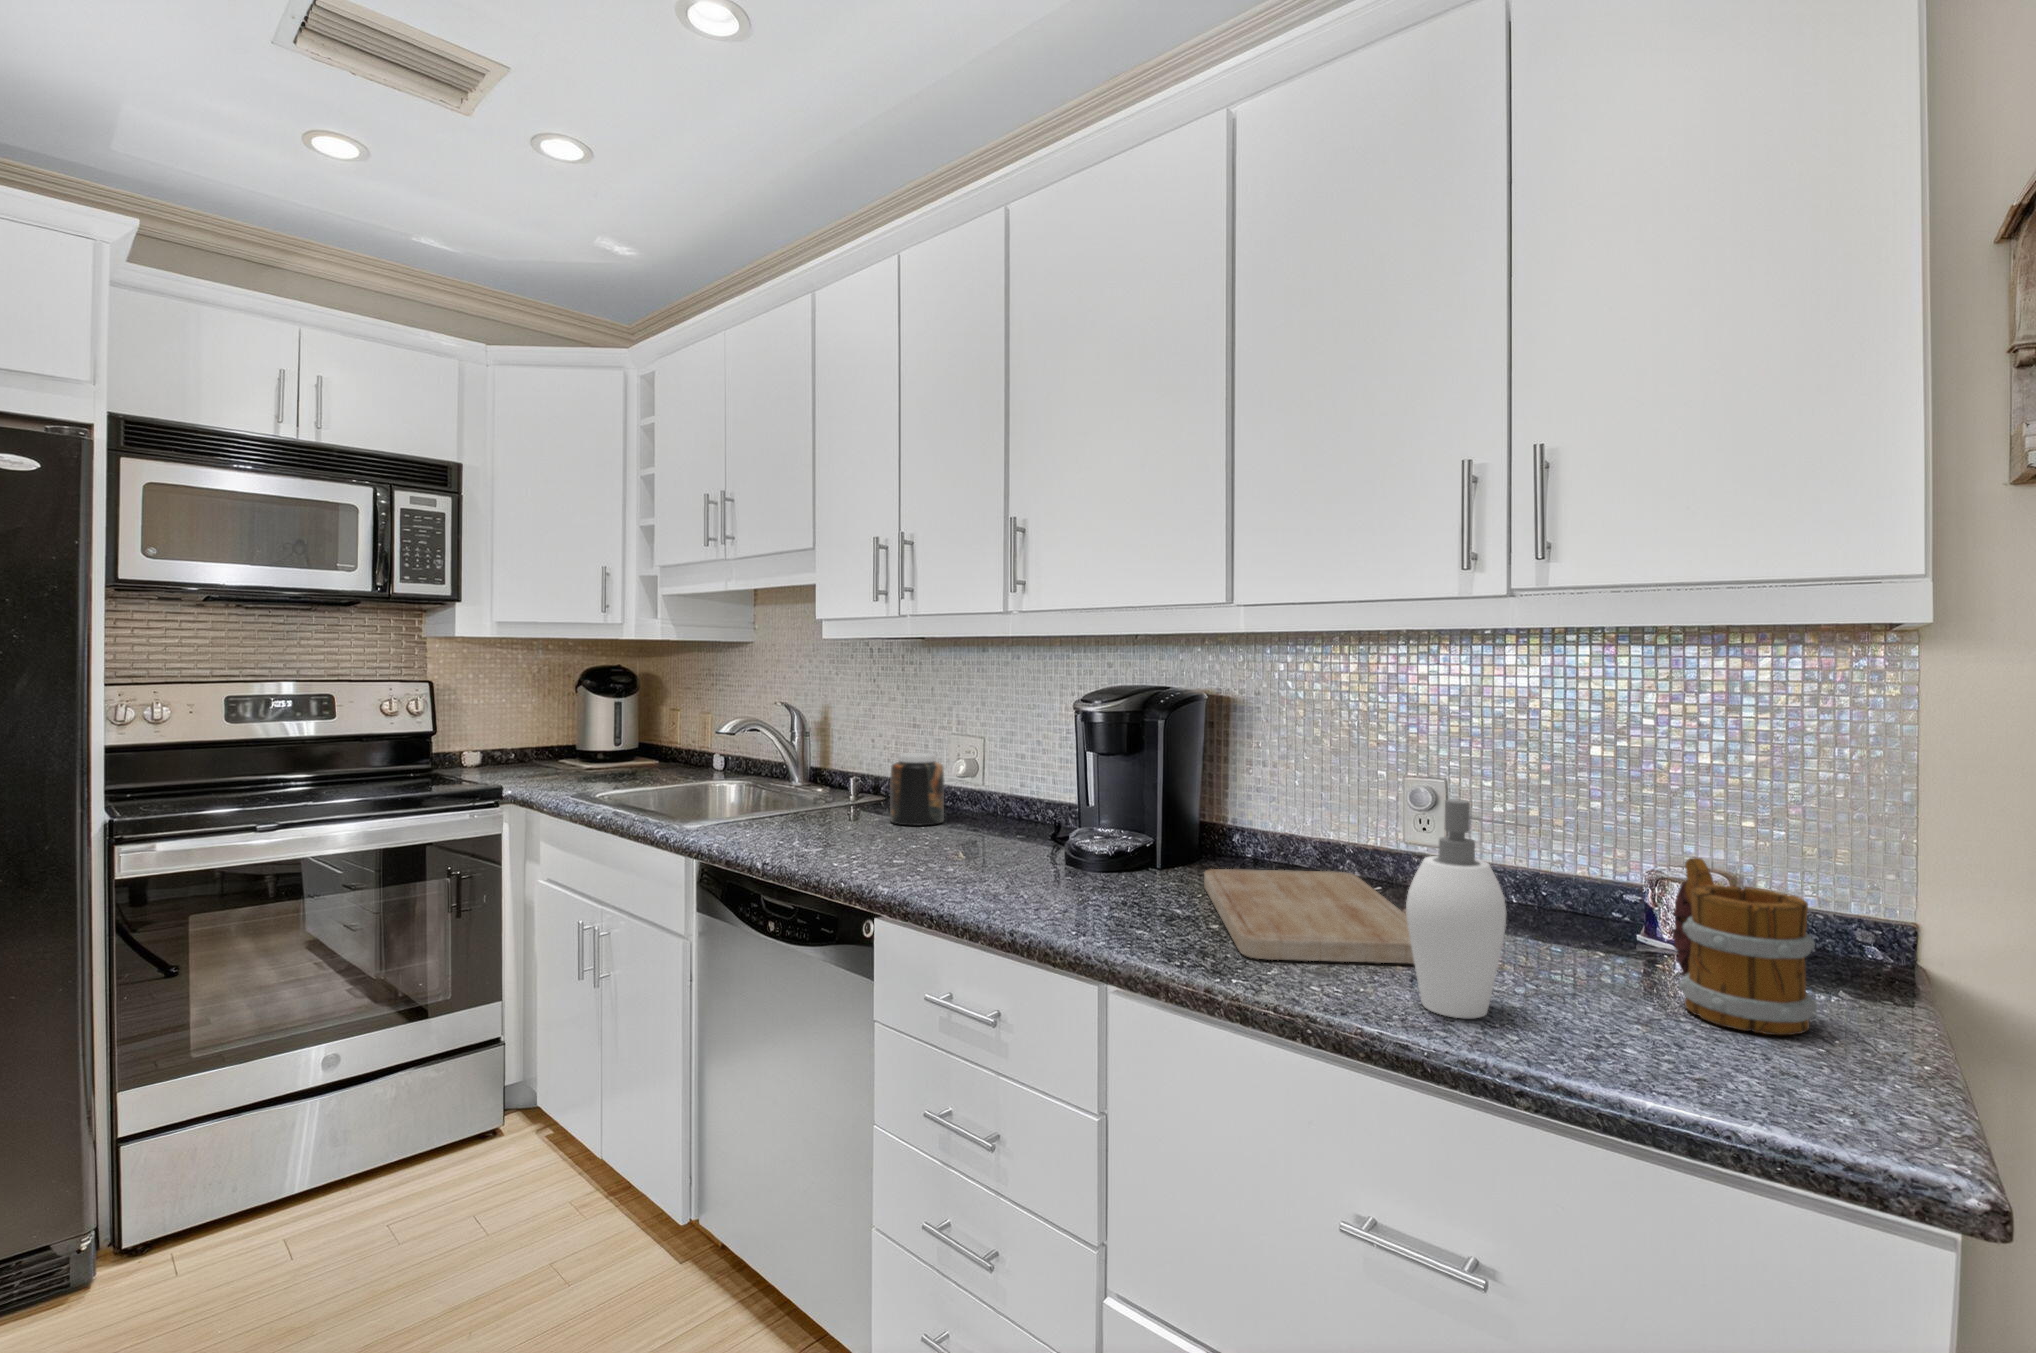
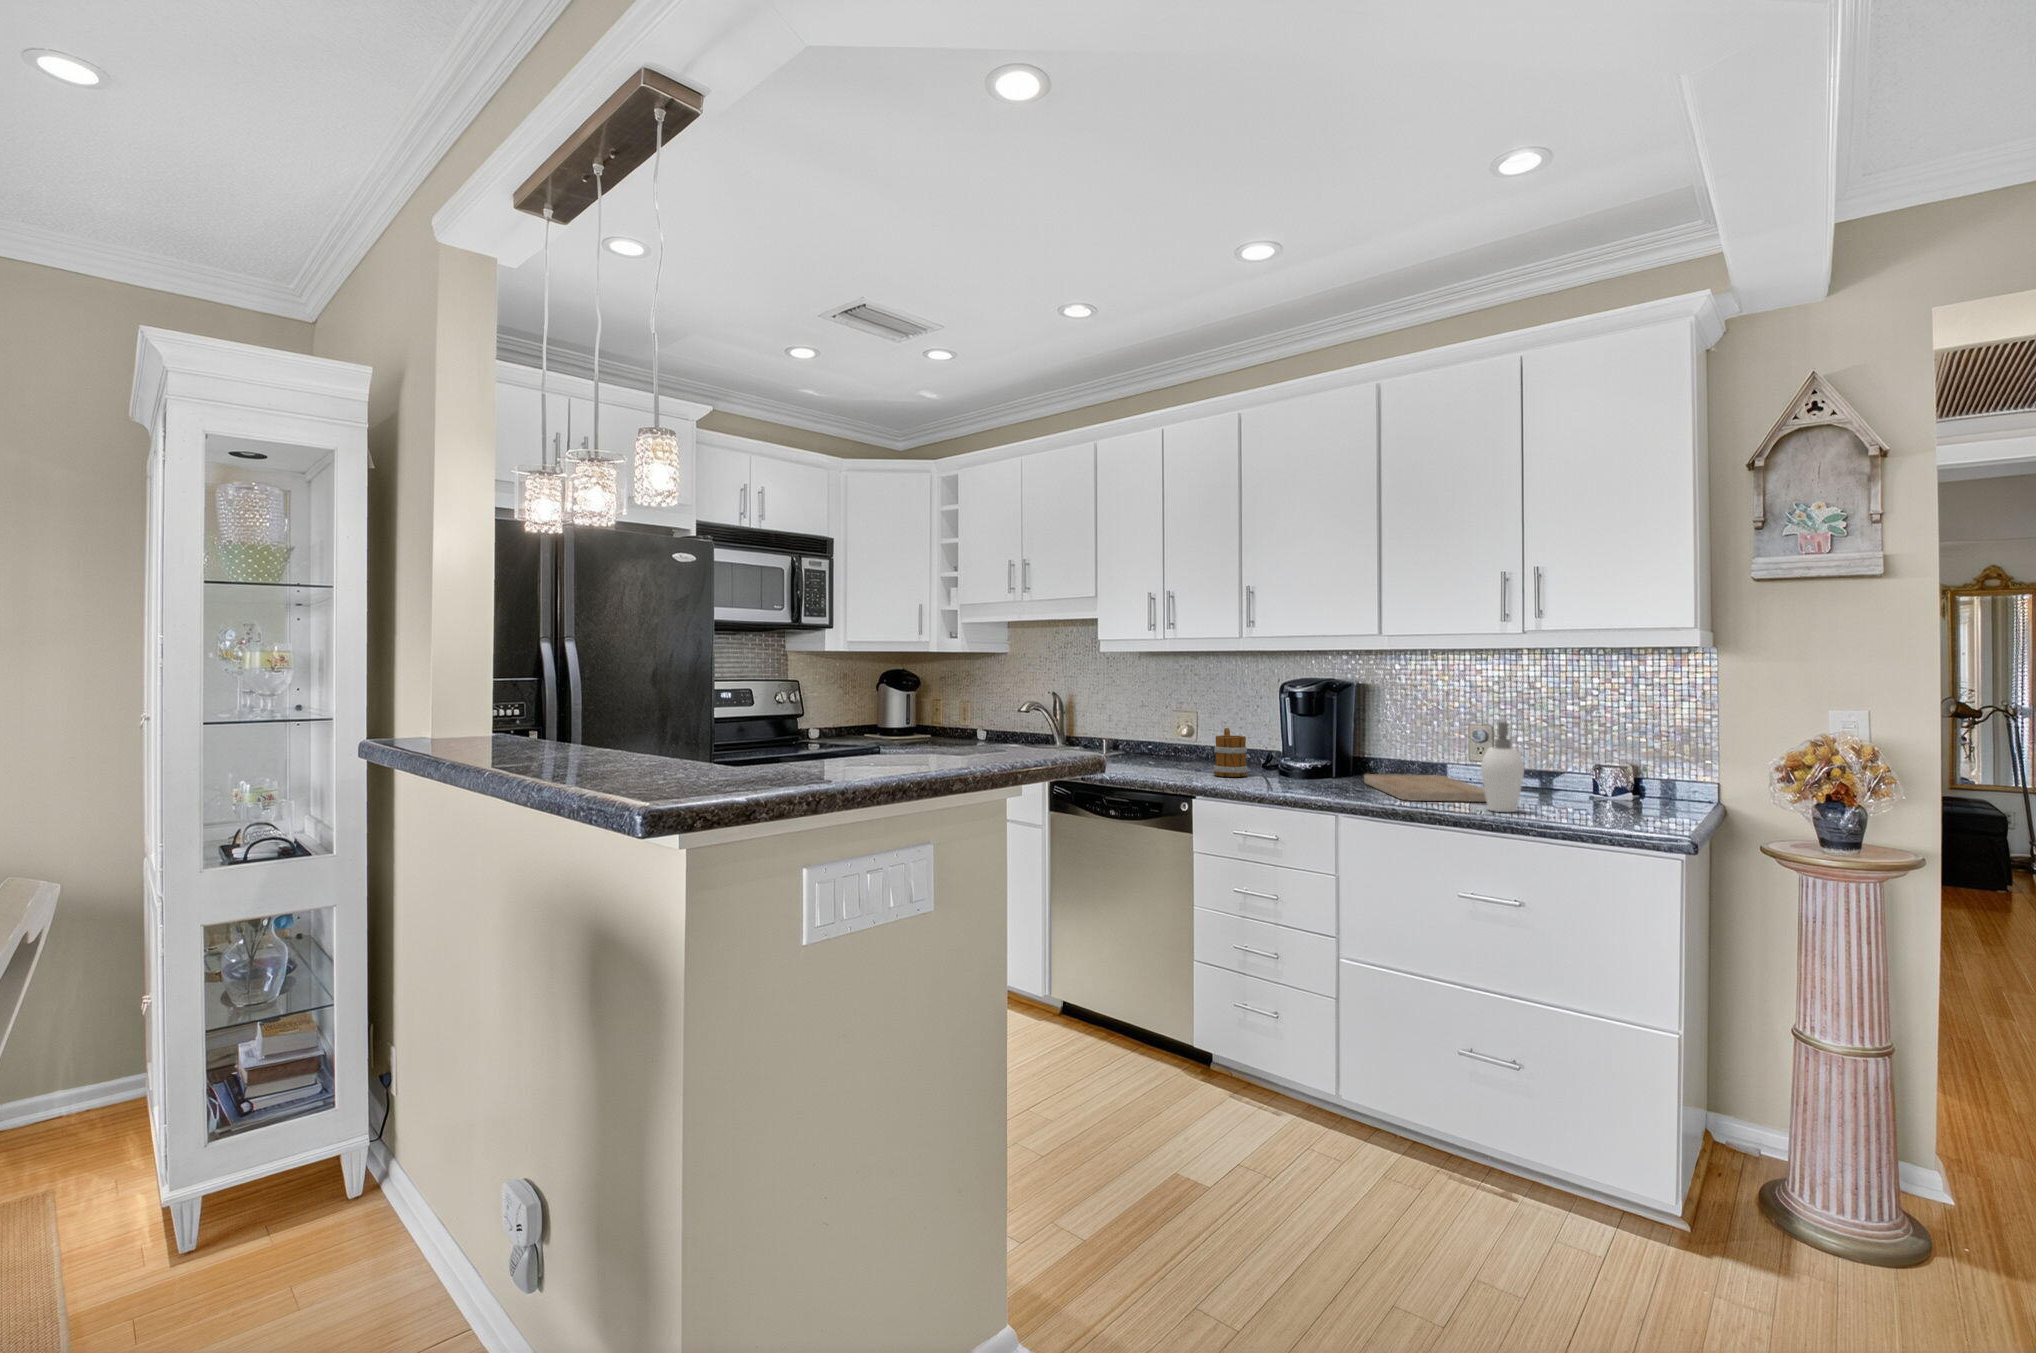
jar: present [890,753,944,825] -> none [1150,721,1183,763]
mug: present [1672,857,1817,1035] -> present [1214,728,1248,777]

